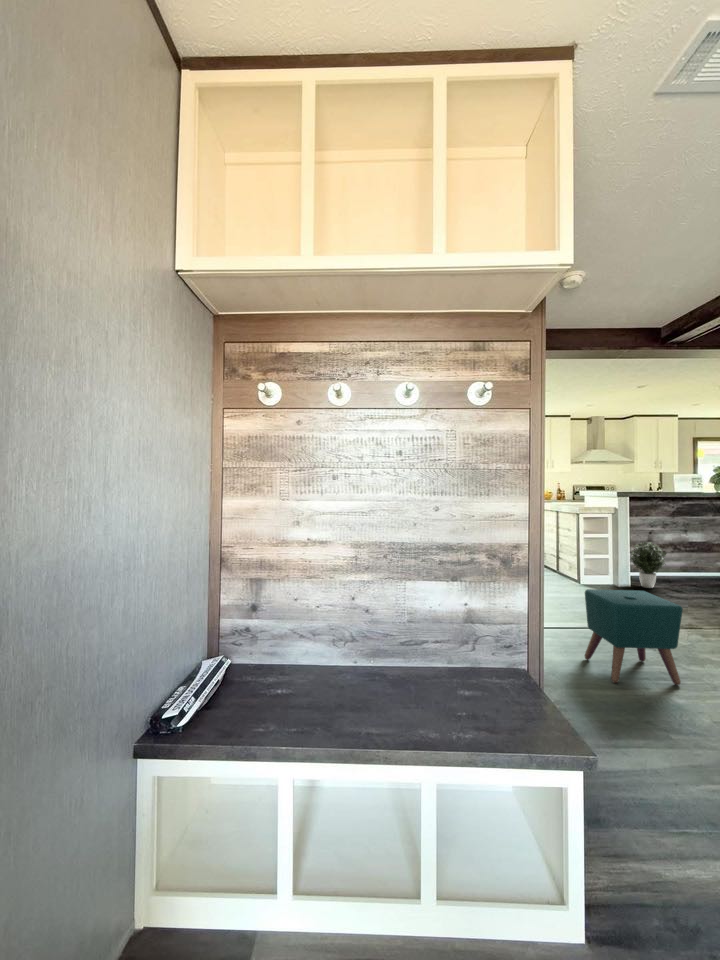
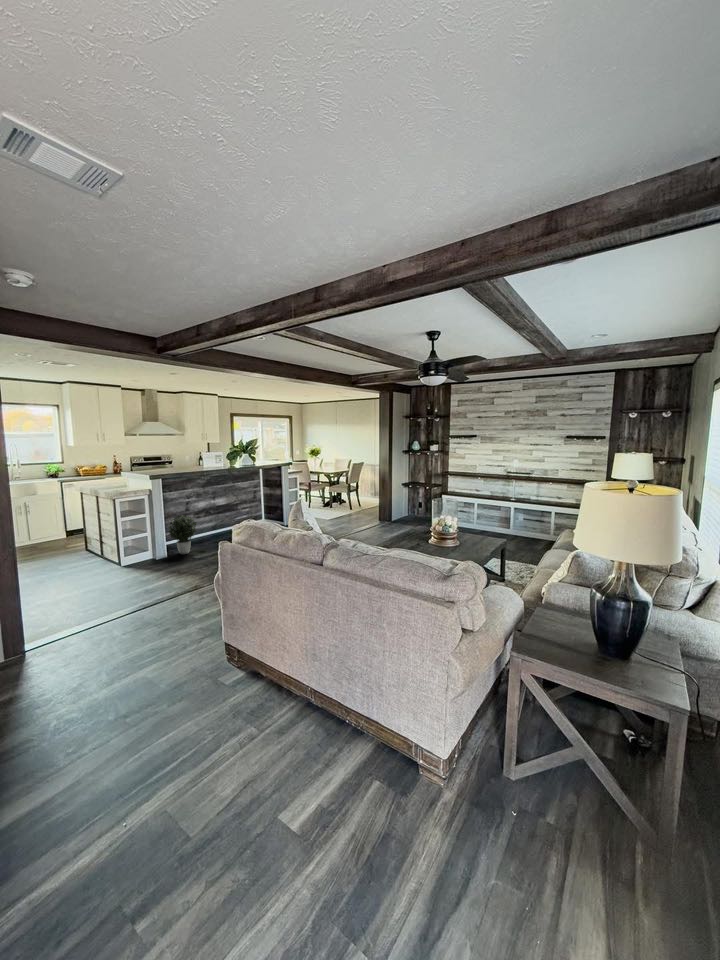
ottoman: present [585,589,683,685] -> none [55,607,155,730]

